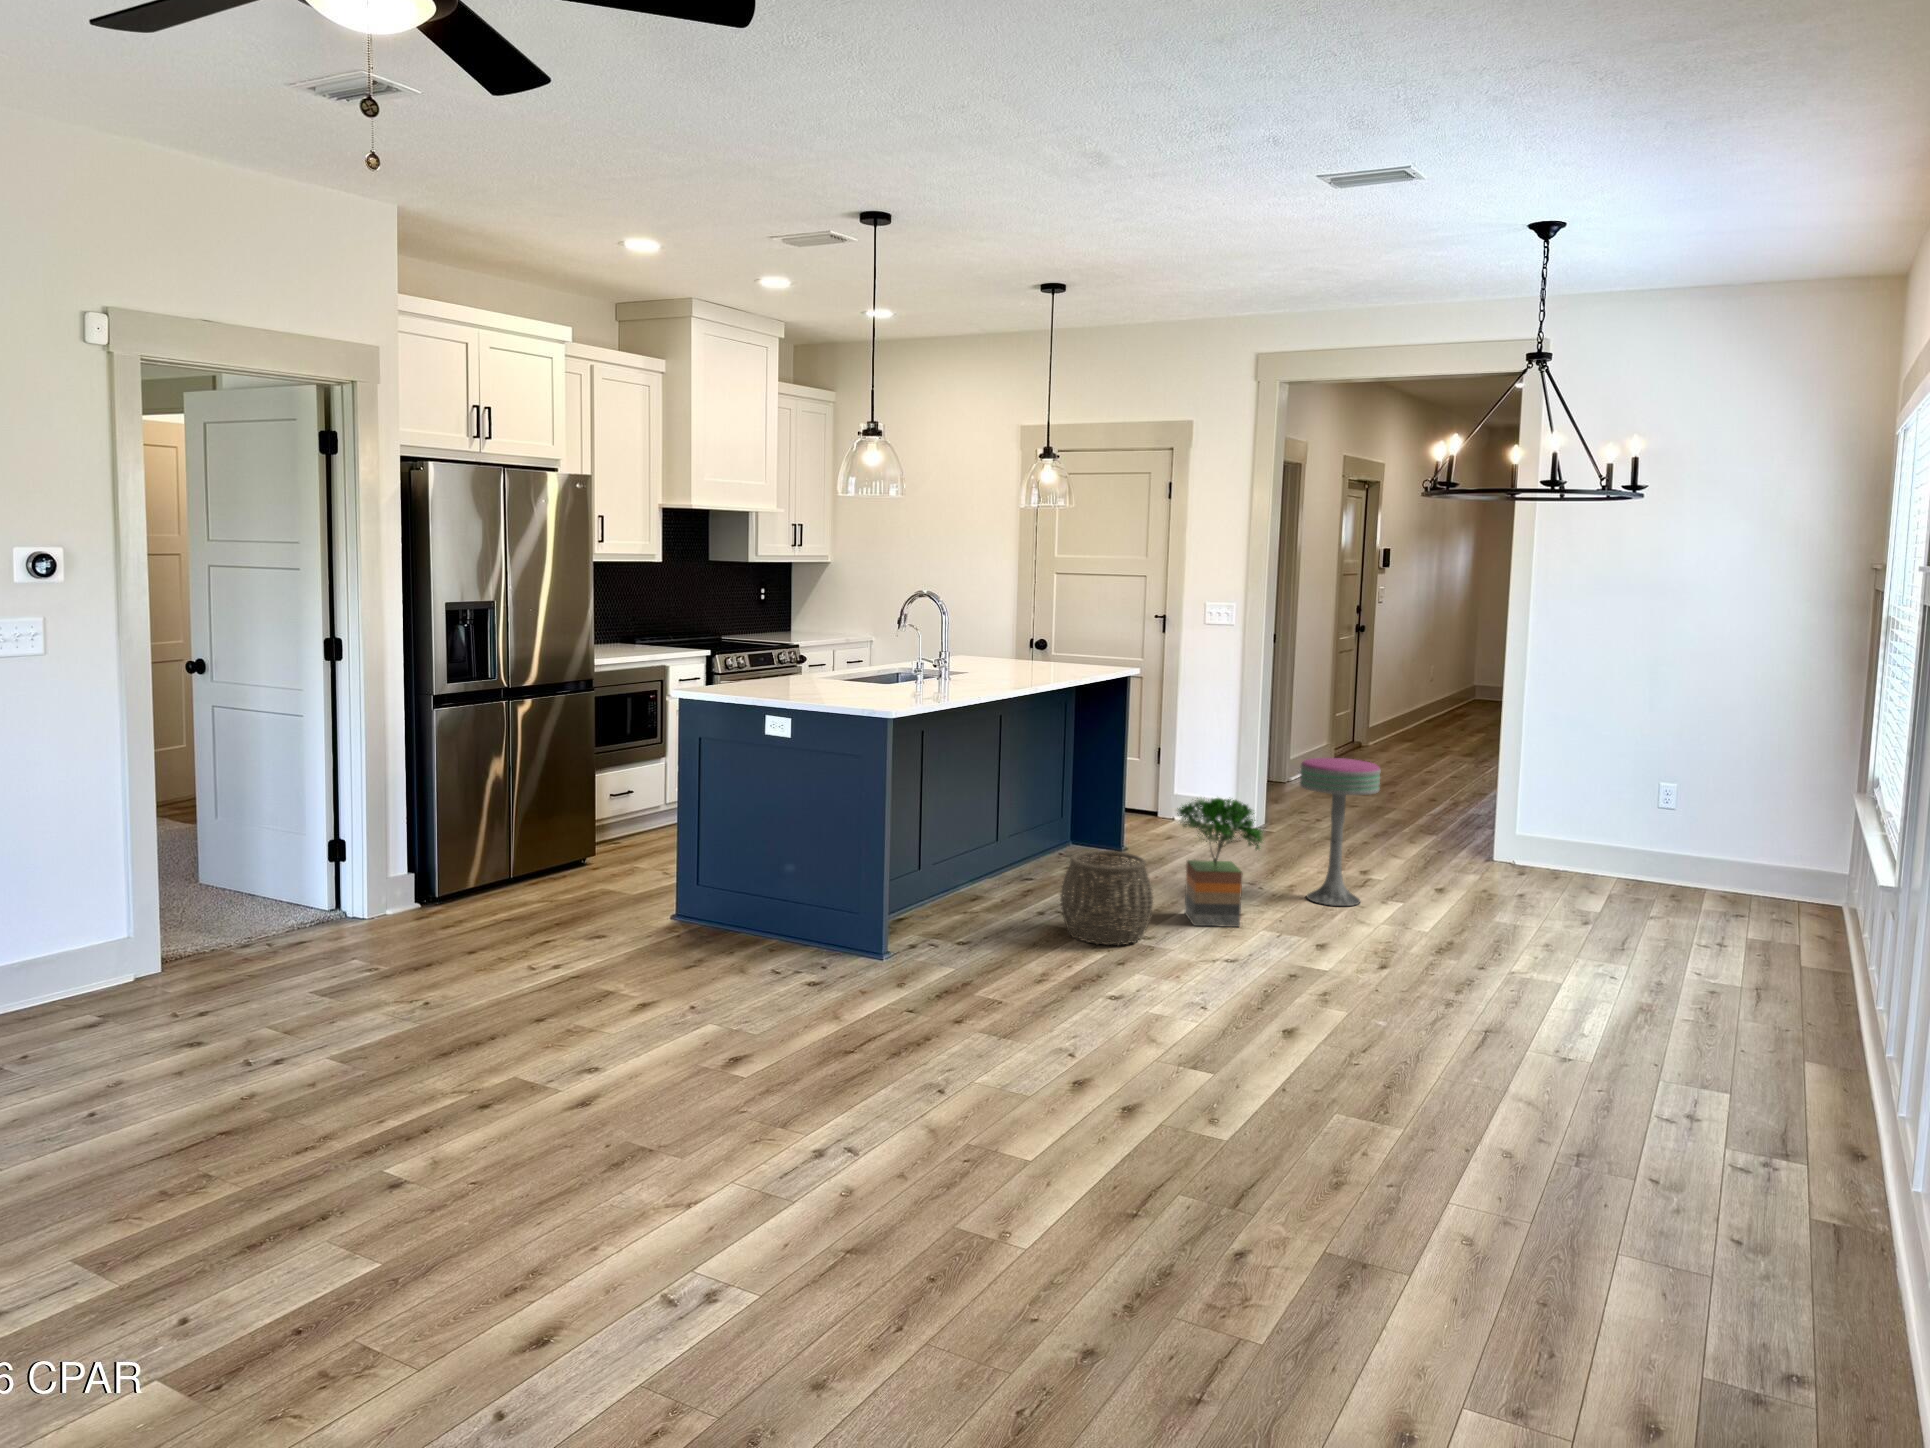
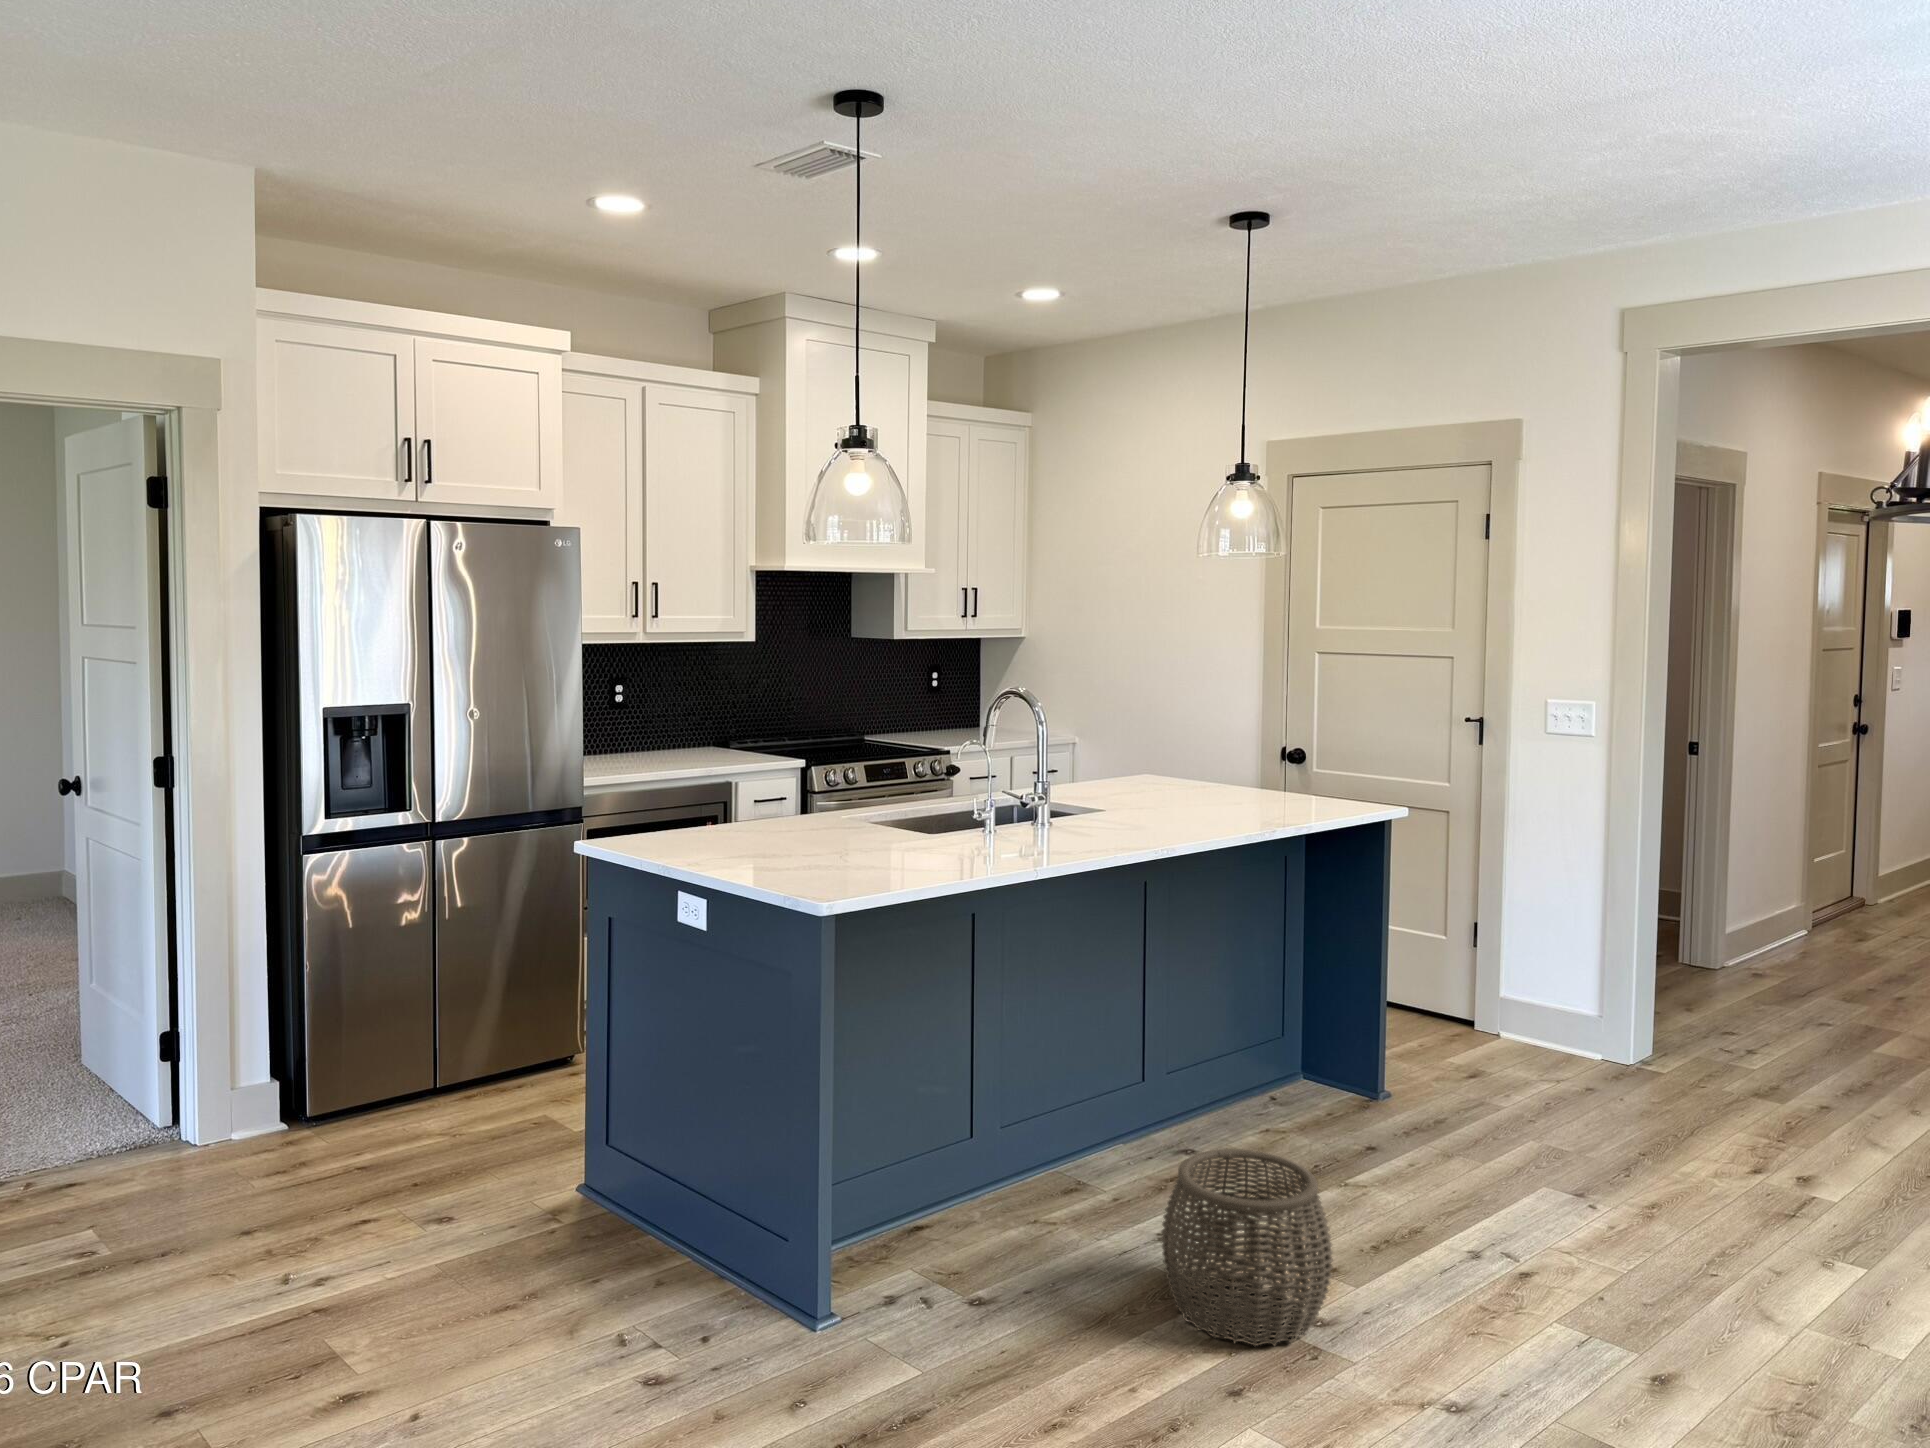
bar stool: present [1300,758,1381,906] -> none [1665,989,1833,1281]
potted tree: present [1177,798,1263,927] -> none [1399,1058,1571,1318]

